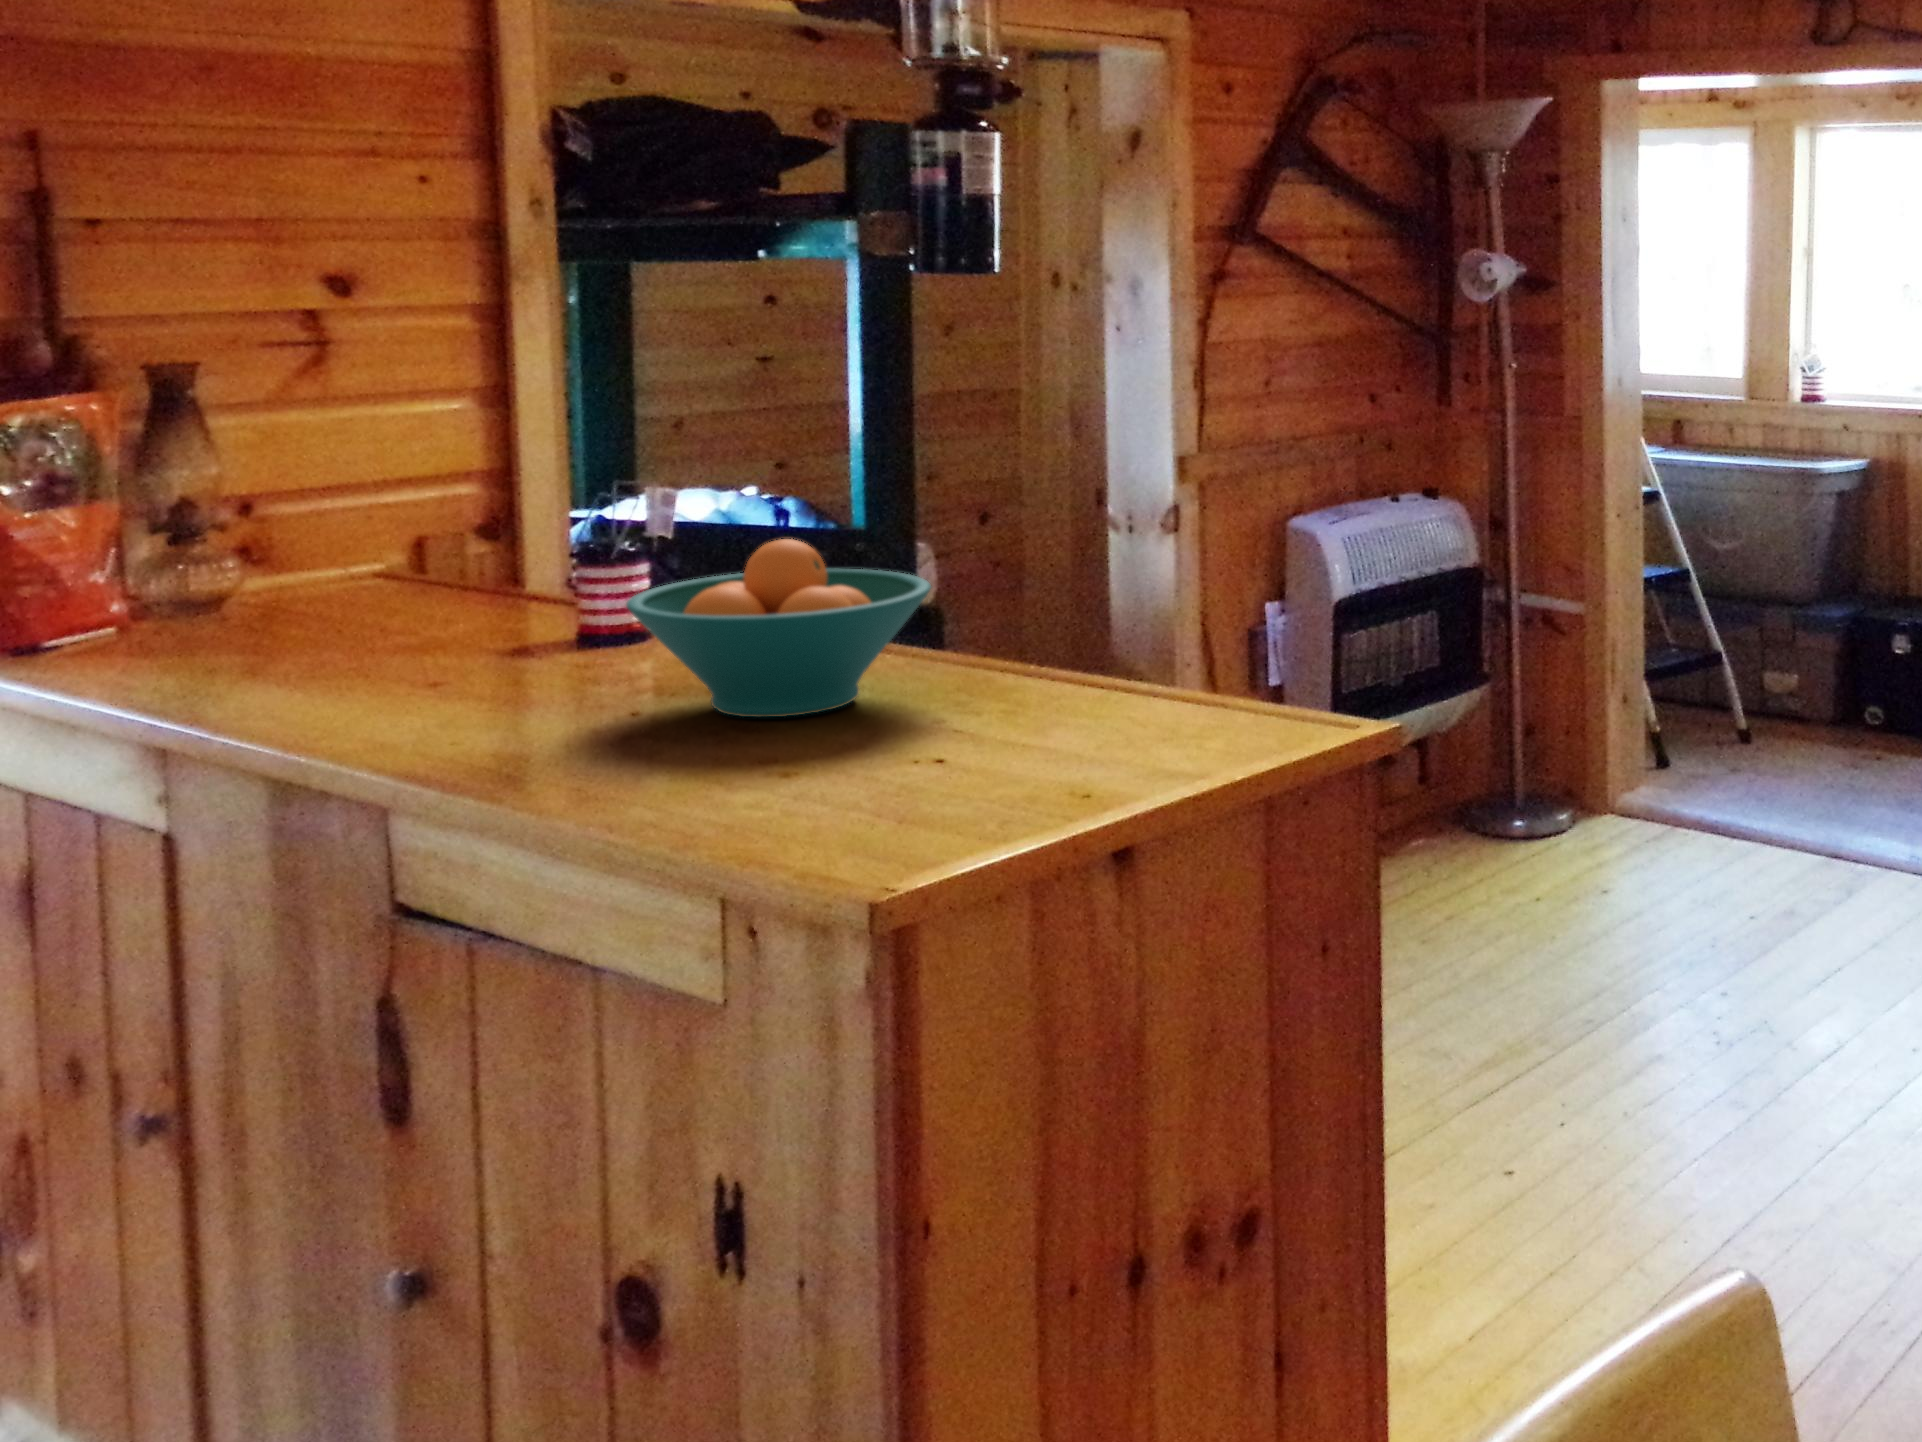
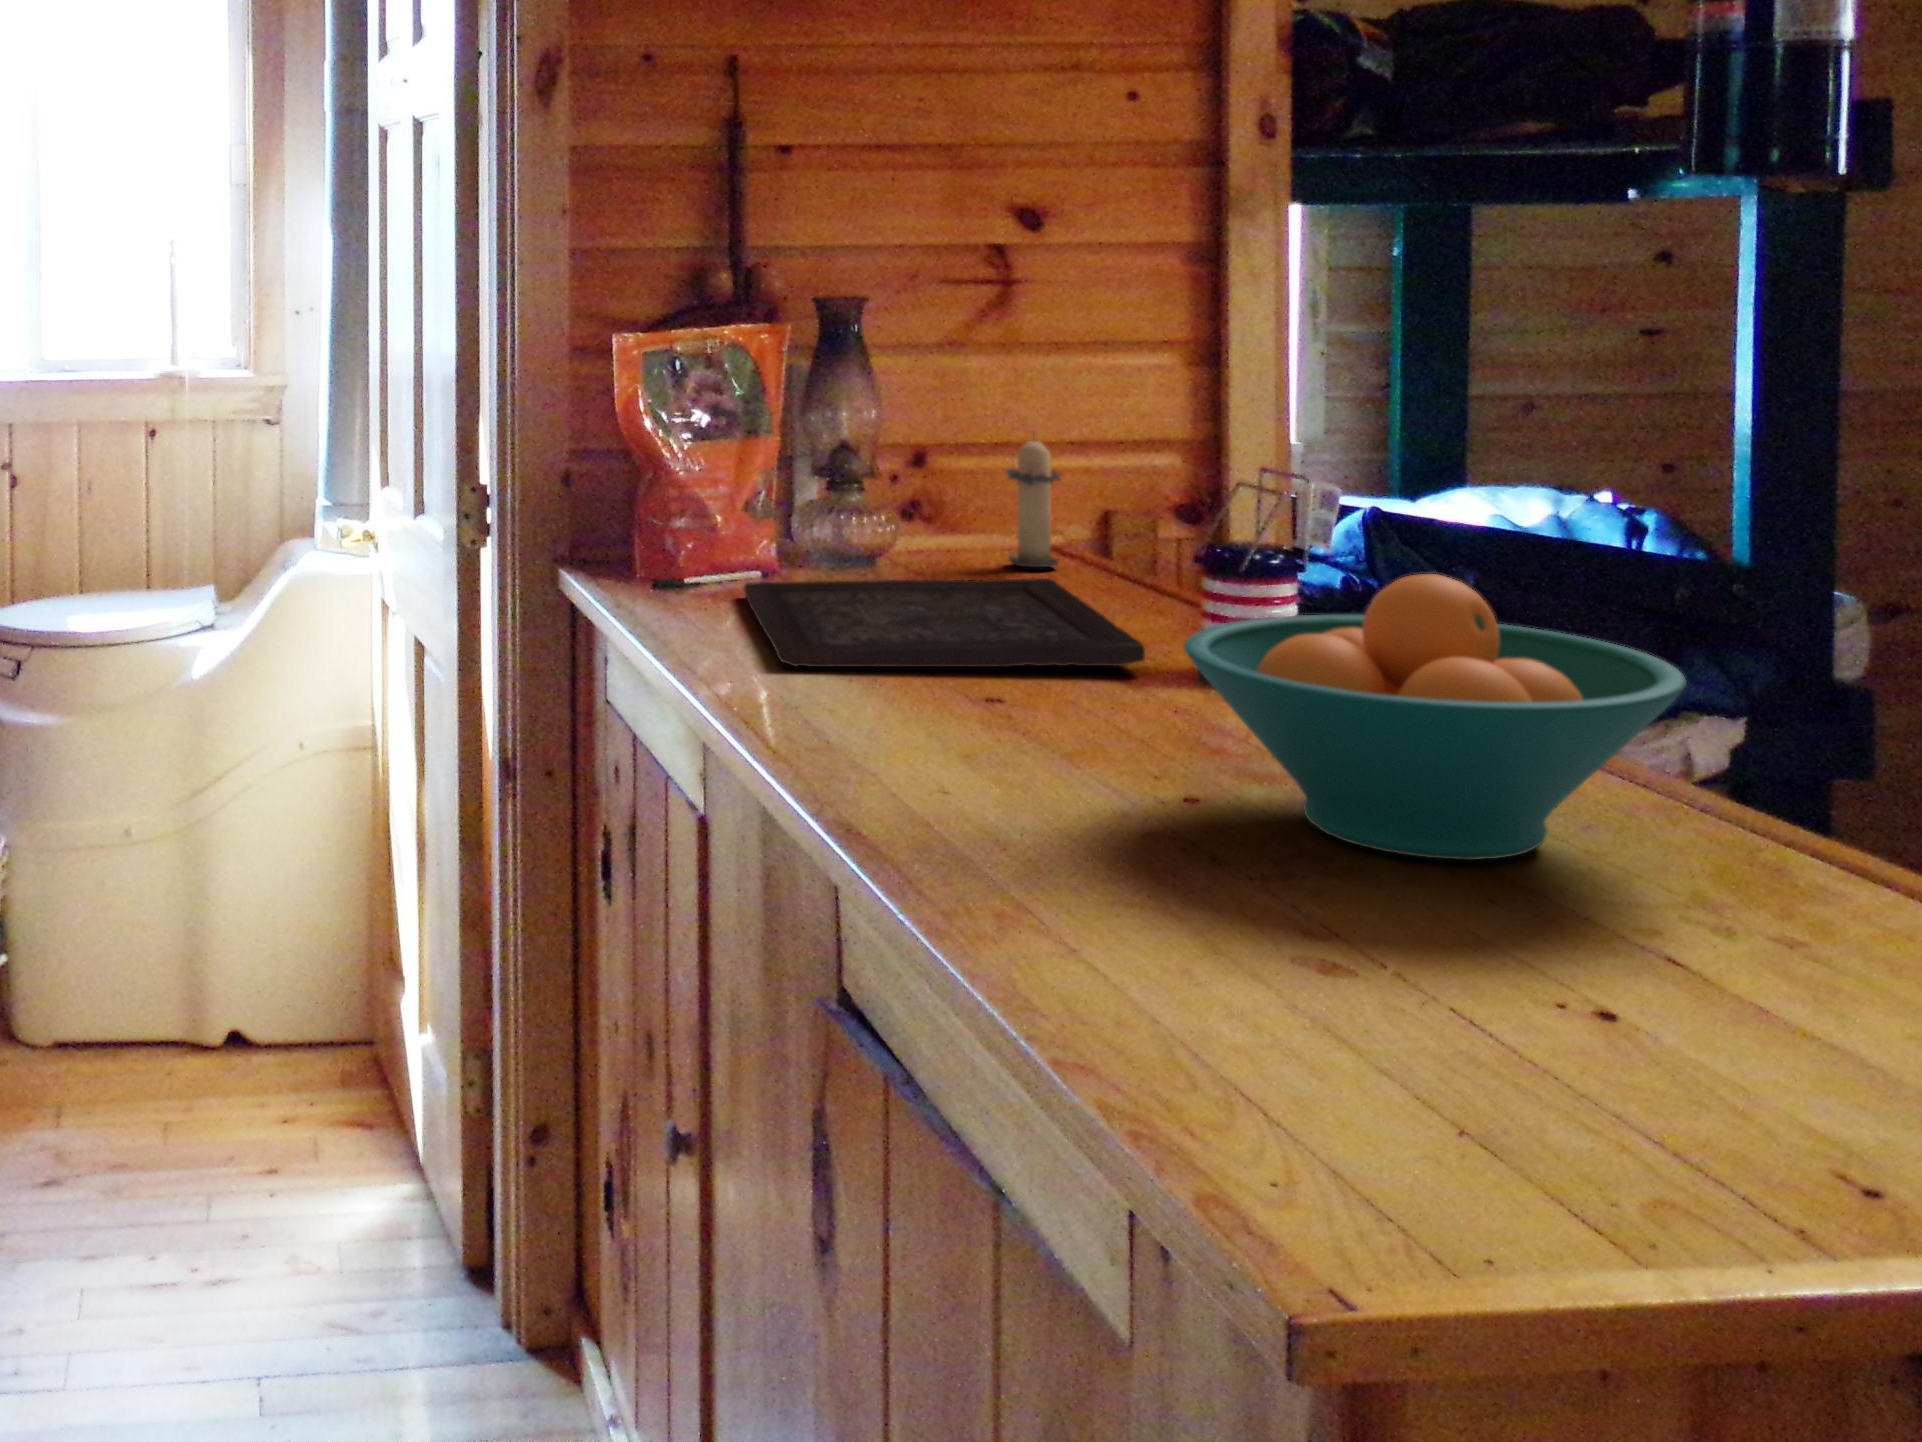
candle: none [337,474,405,593] -> present [1005,439,1061,567]
tray: none [117,595,536,690] -> present [744,578,1145,667]

